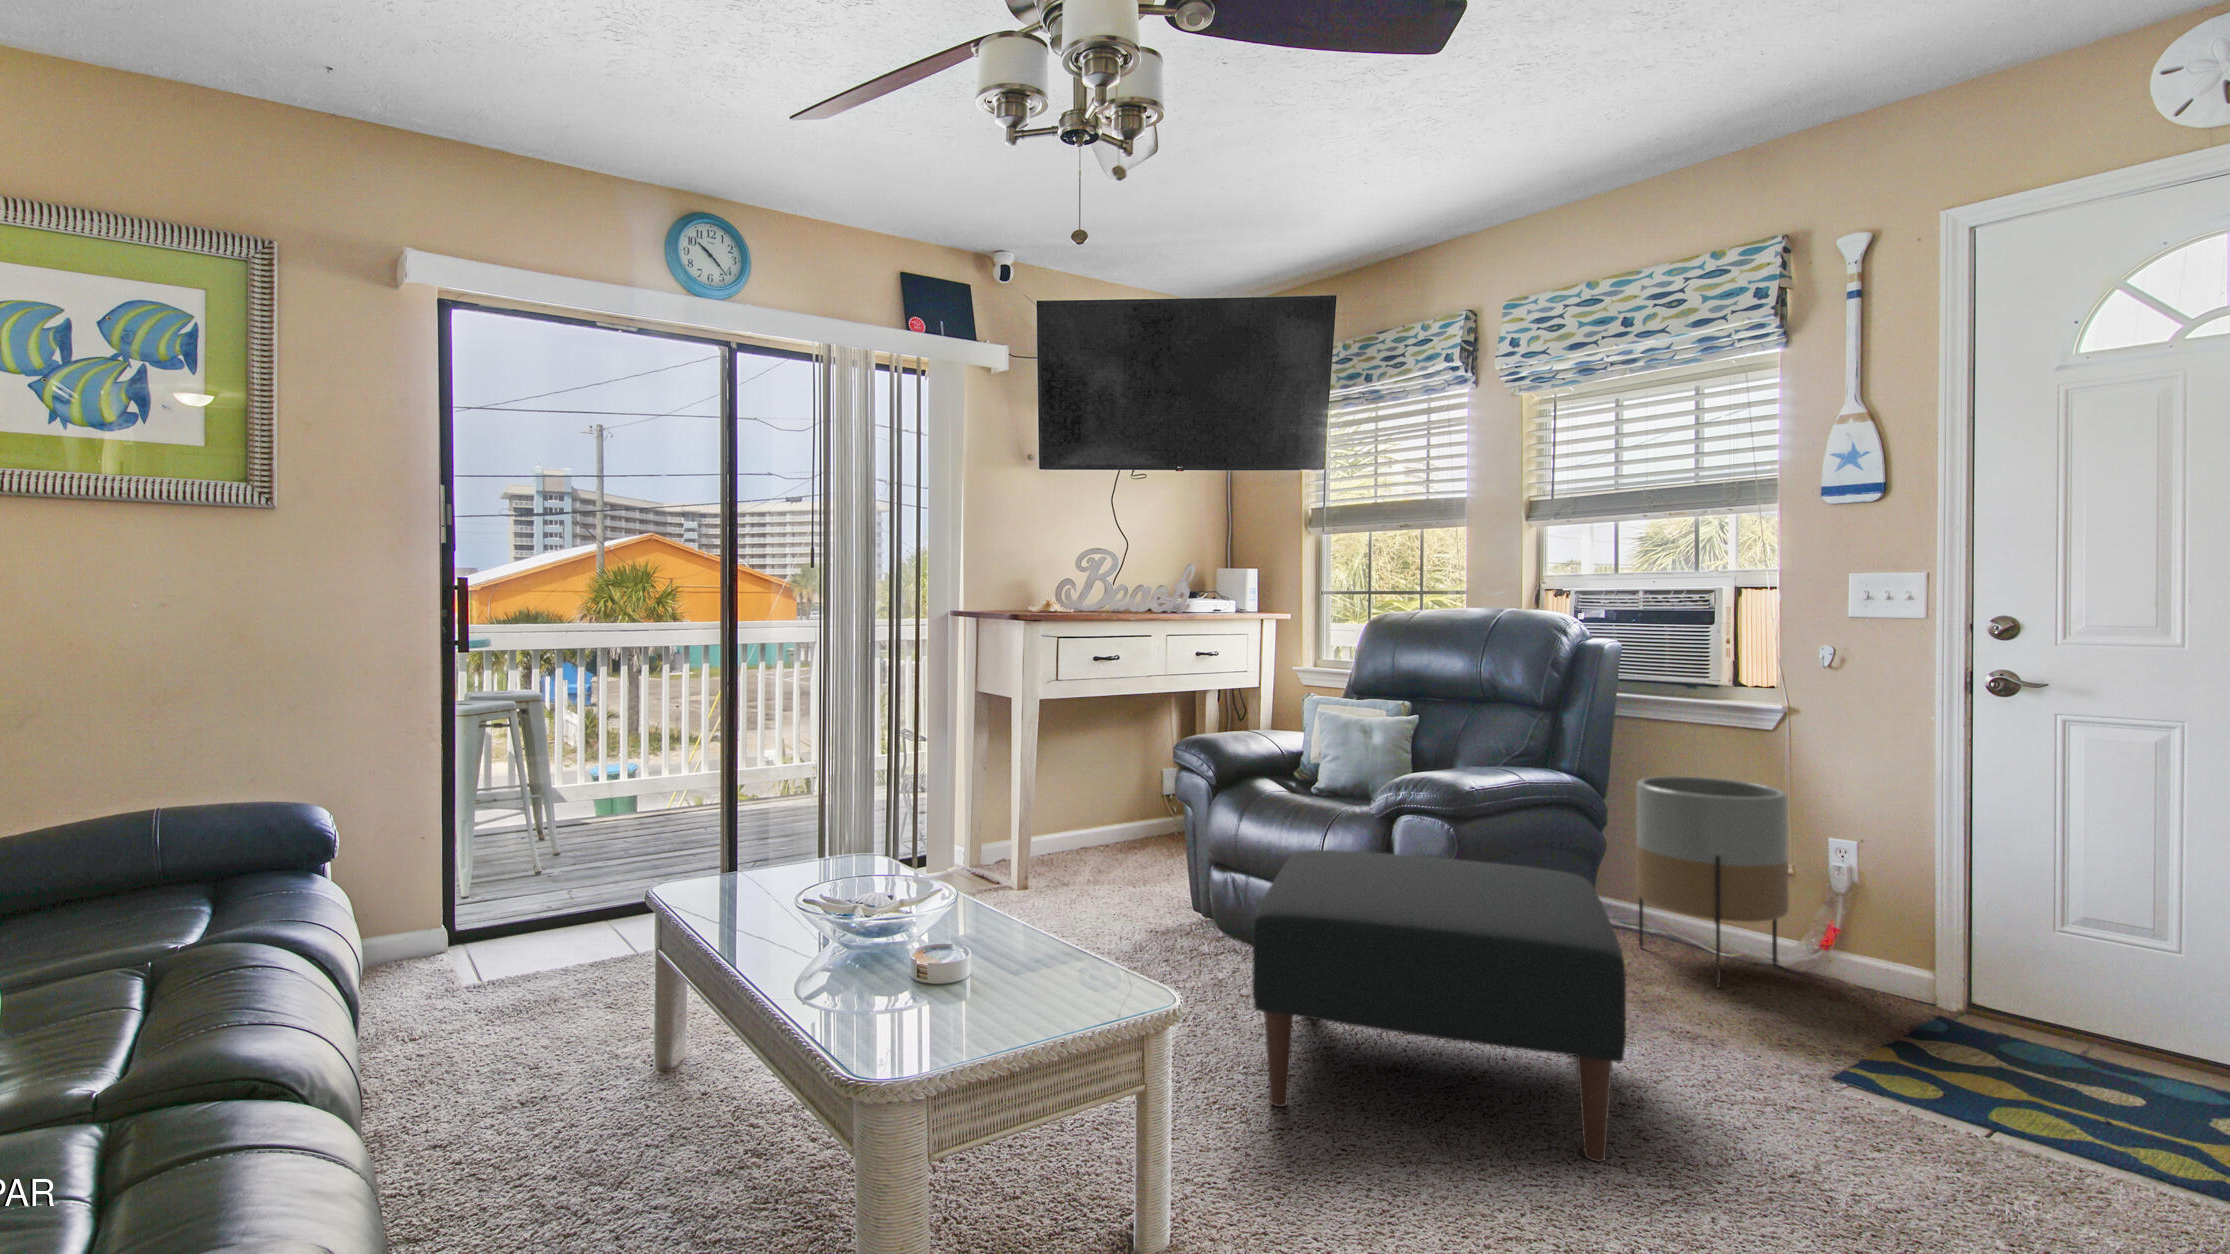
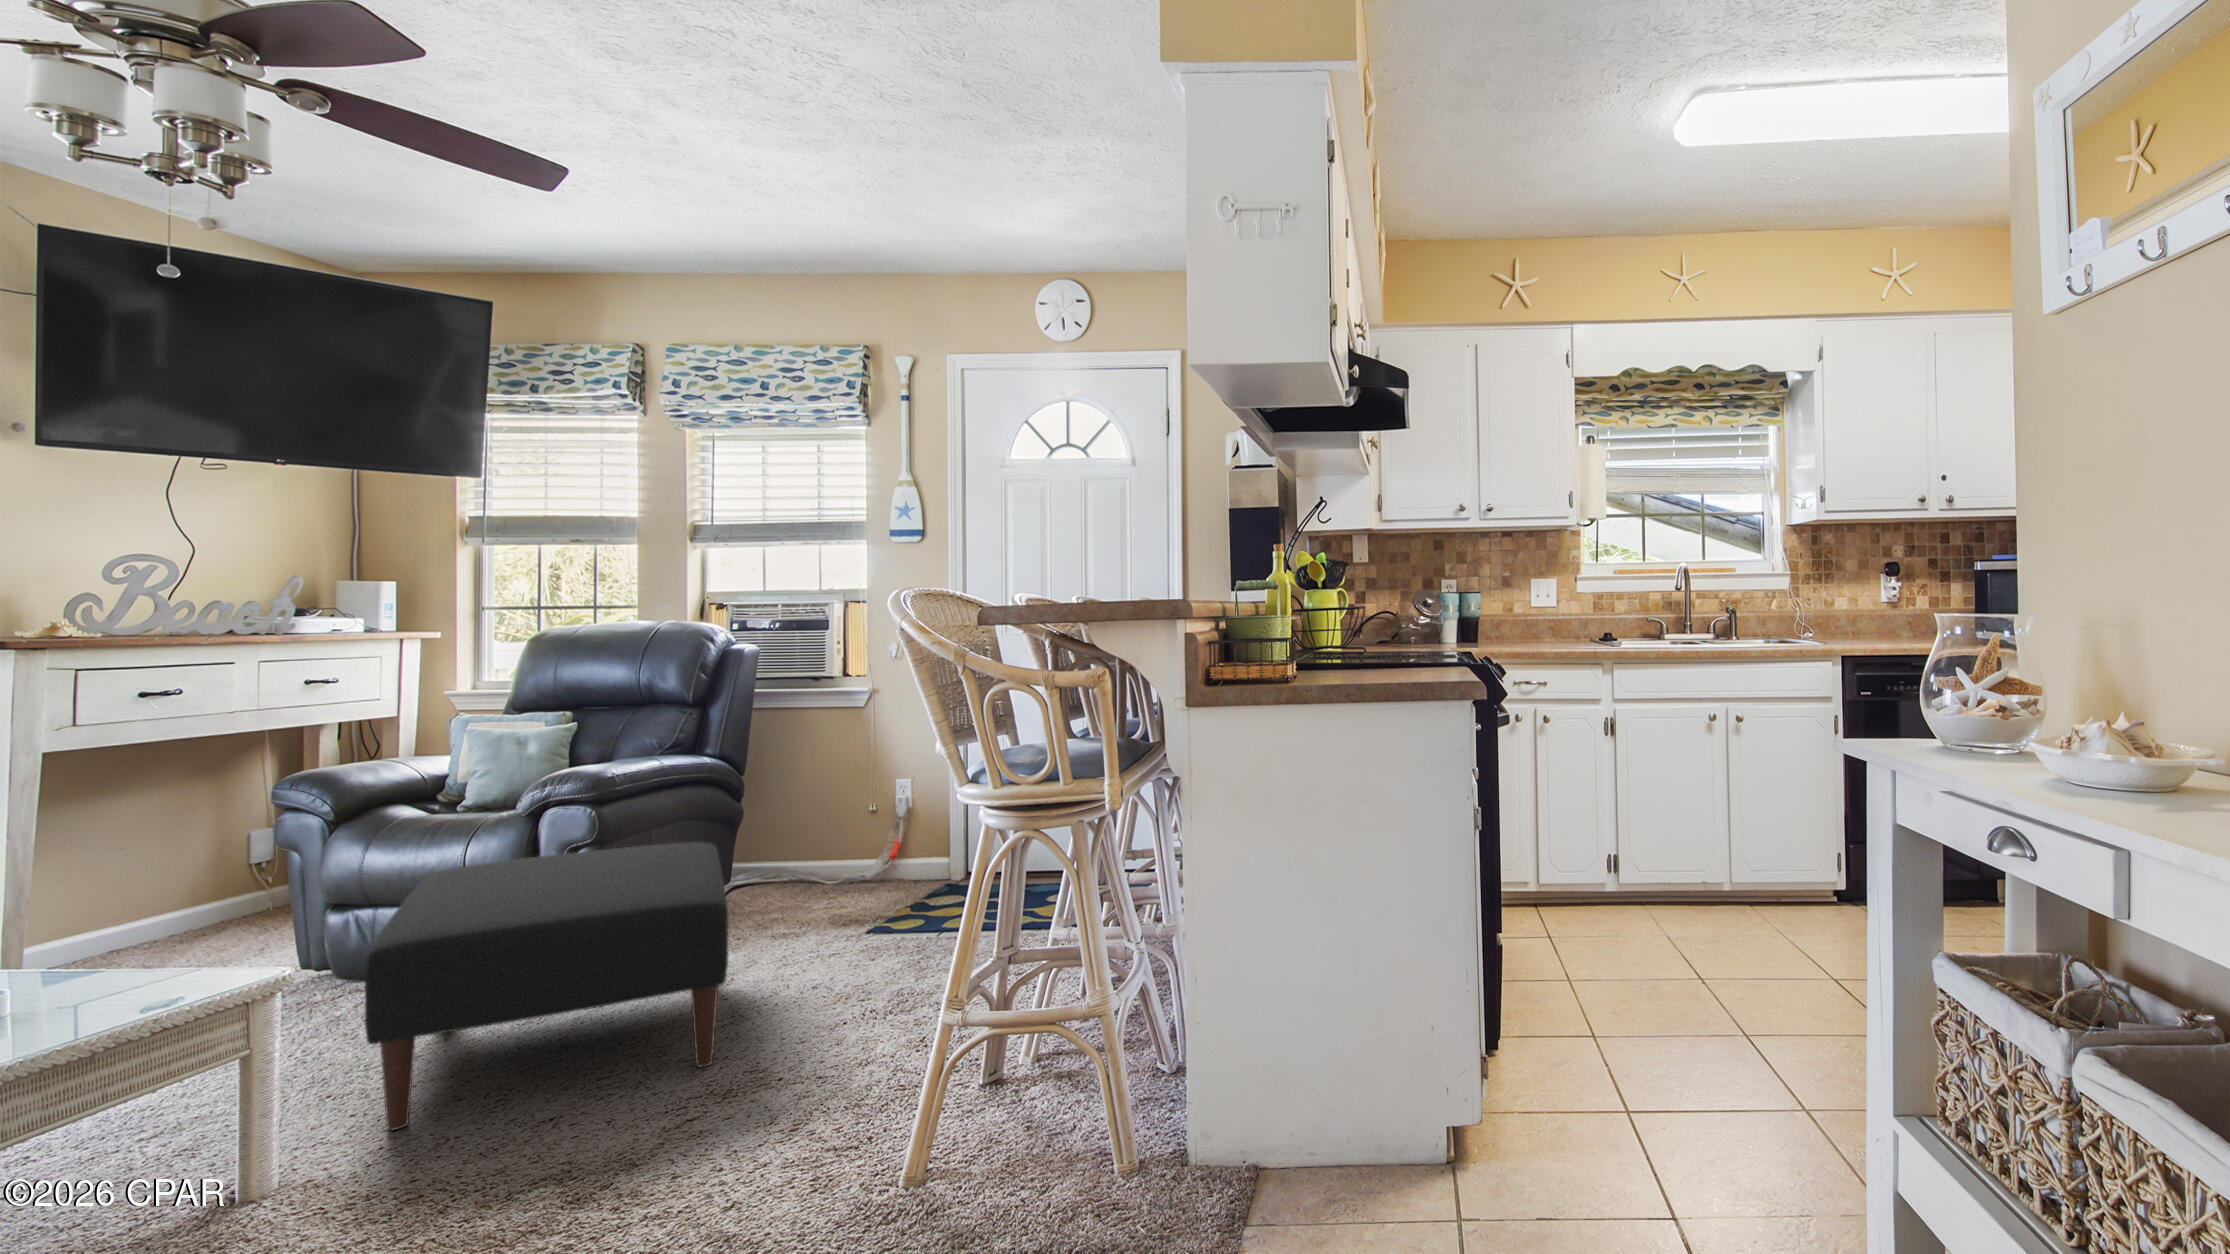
planter: present [1636,776,1789,987] -> none [766,744,871,903]

